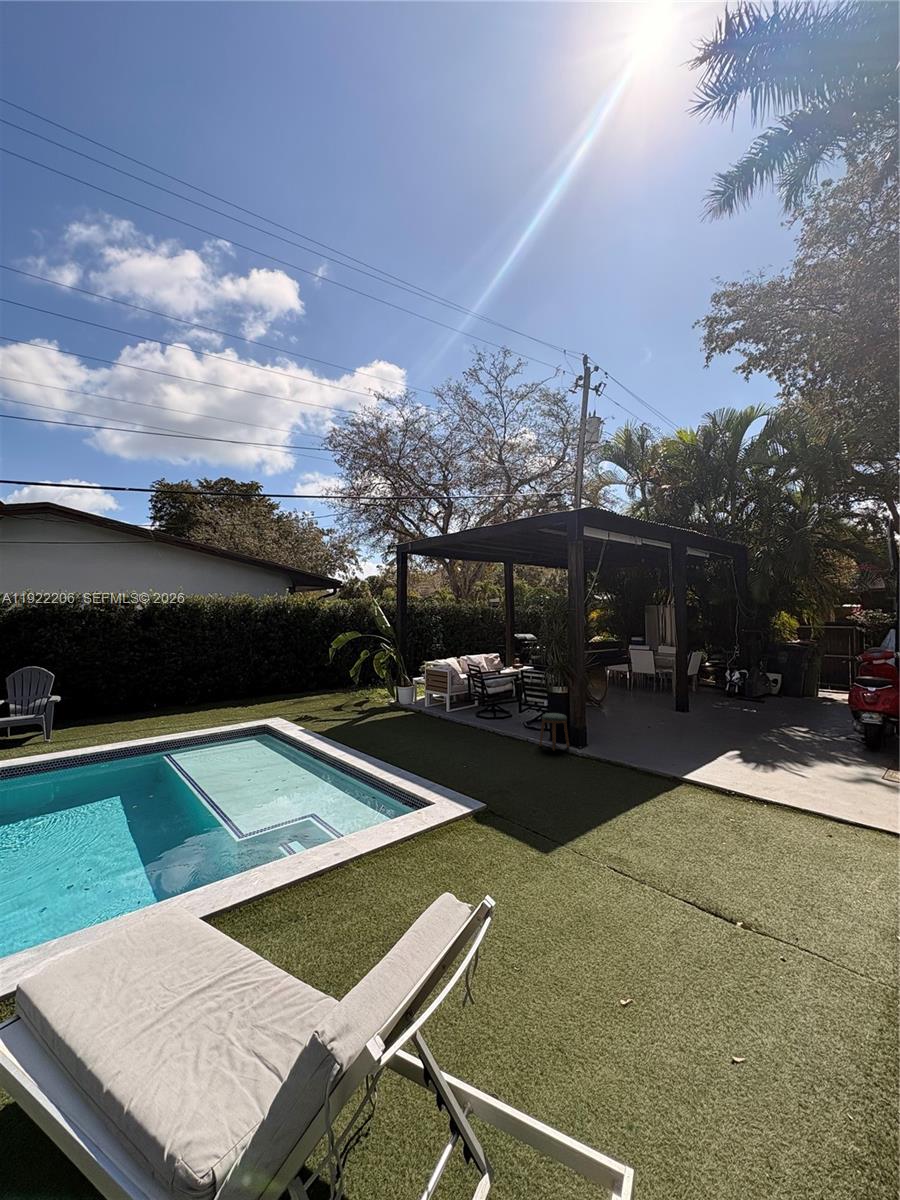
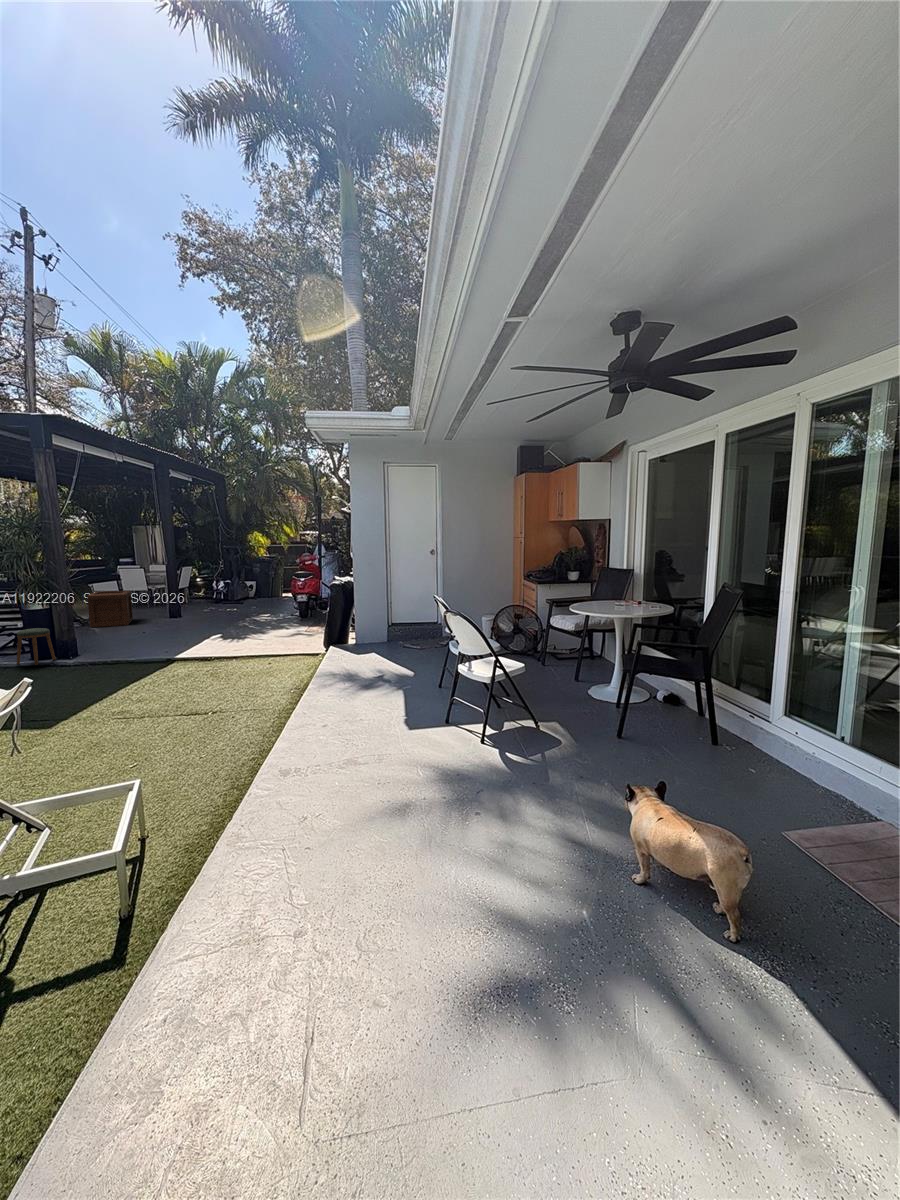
wooden crate: none [600,675,639,715] -> present [87,591,133,627]

